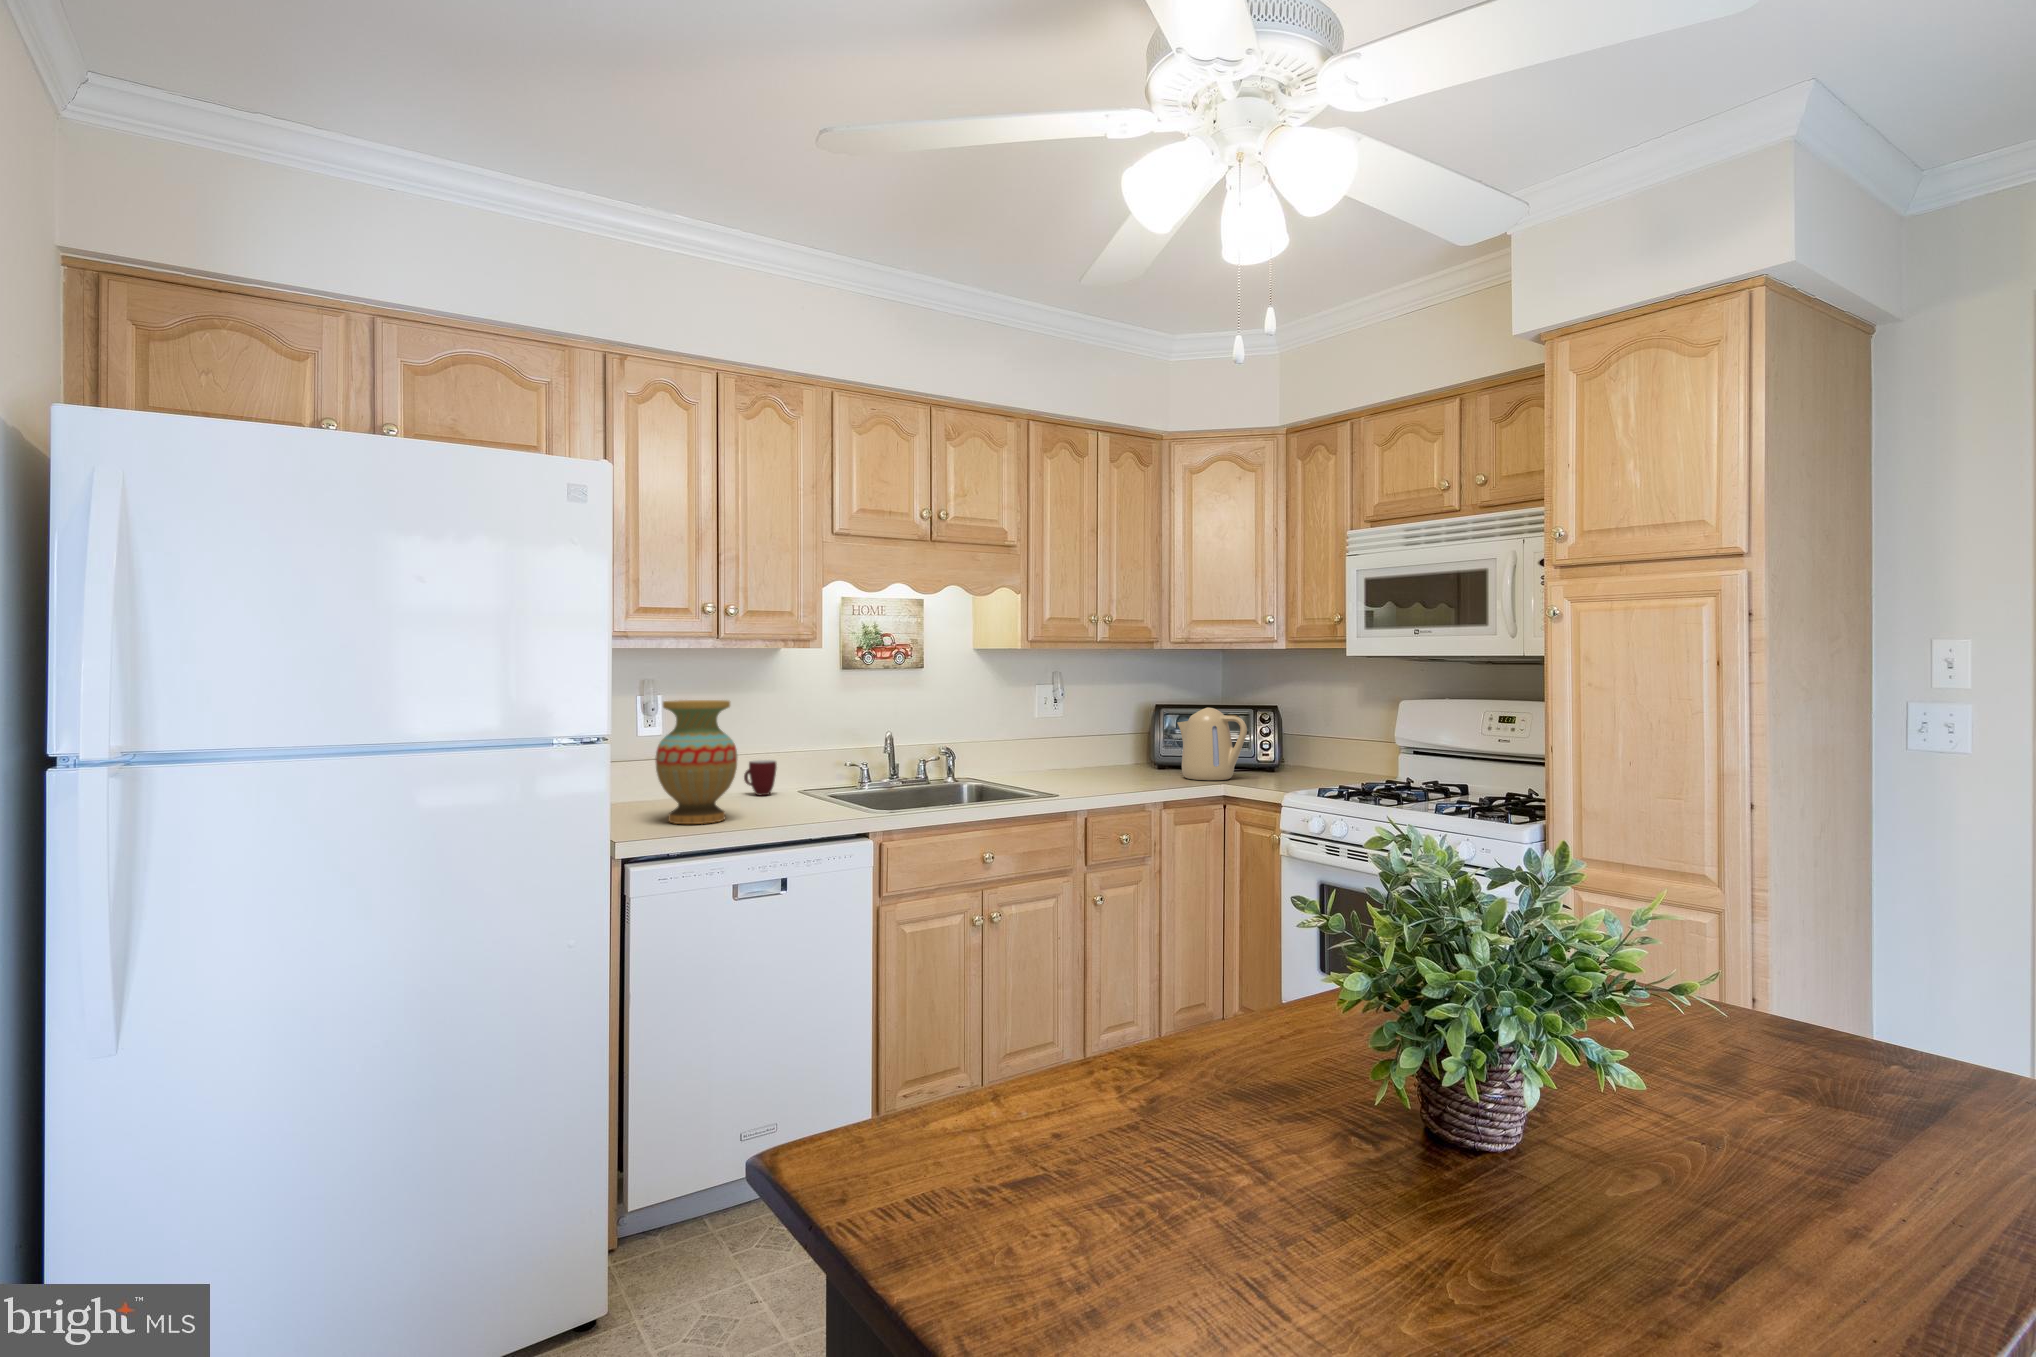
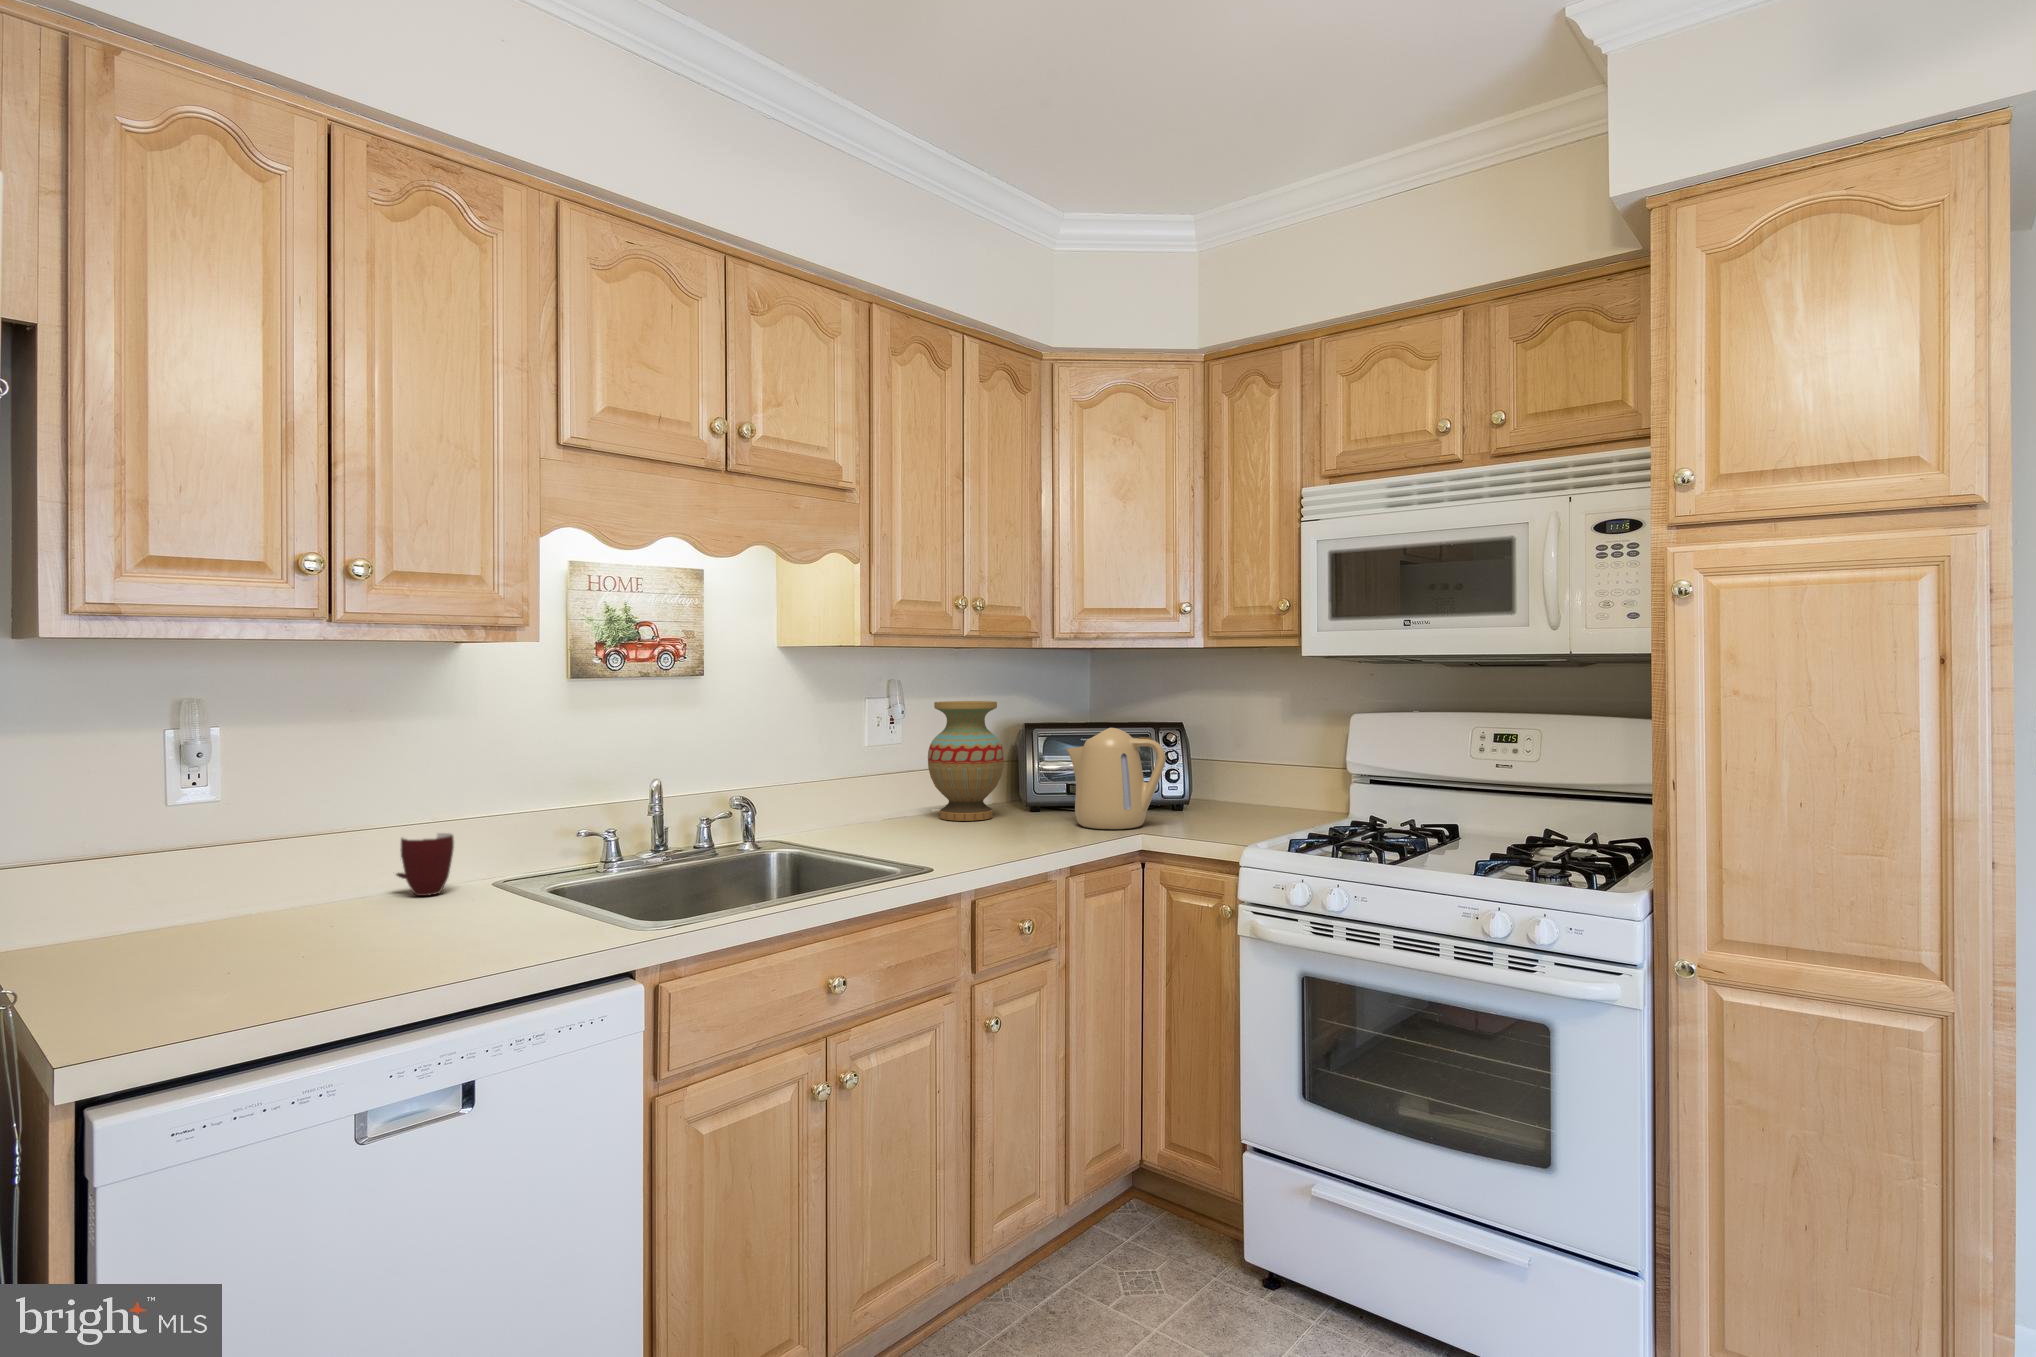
vase: present [655,700,737,824] -> present [928,701,1004,821]

